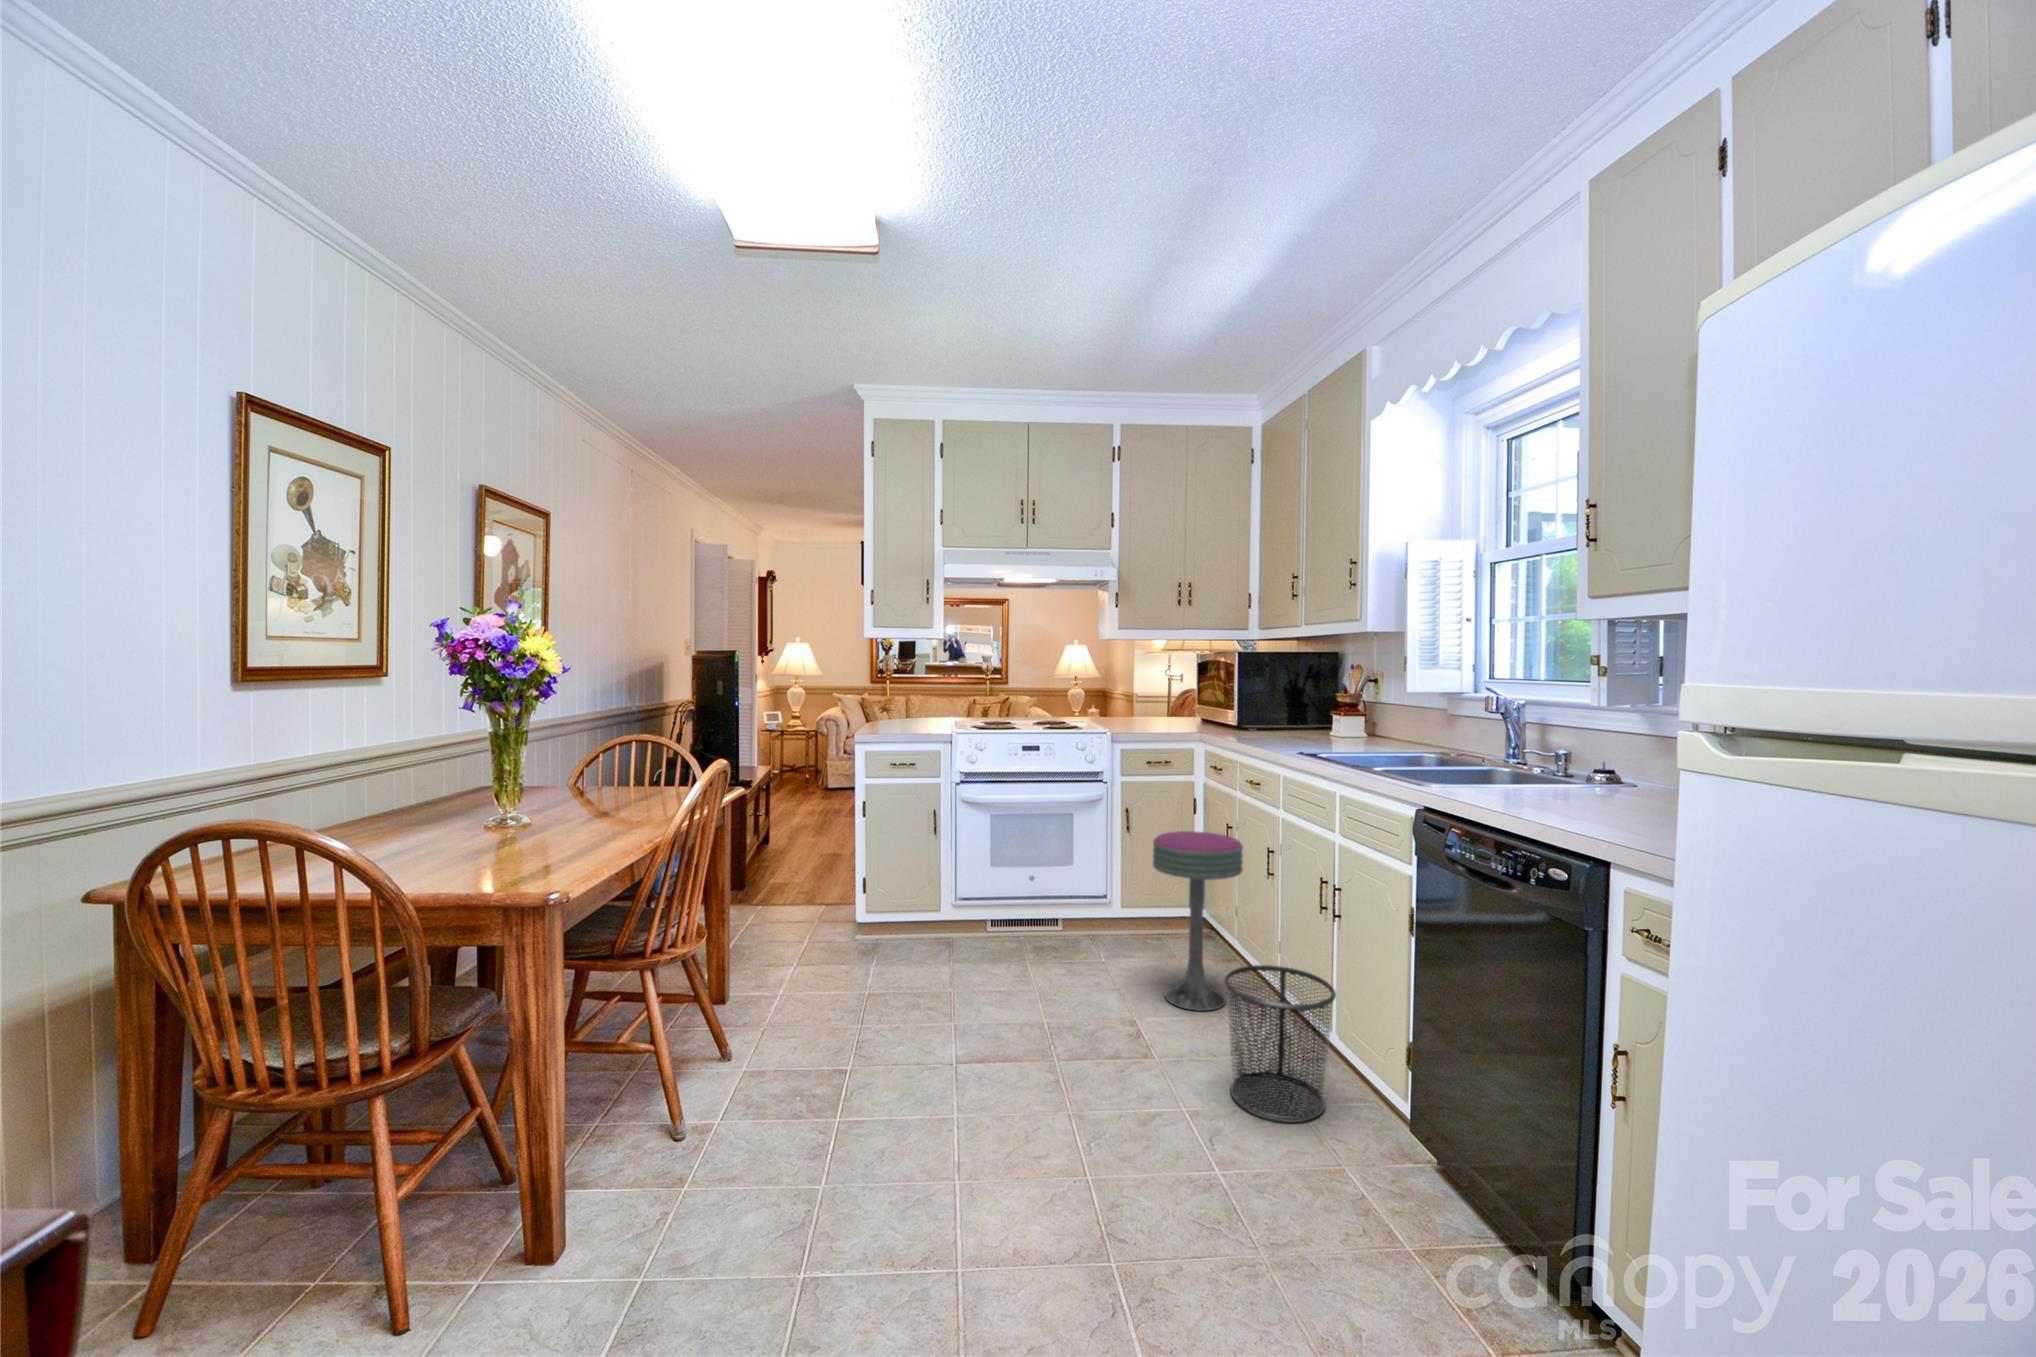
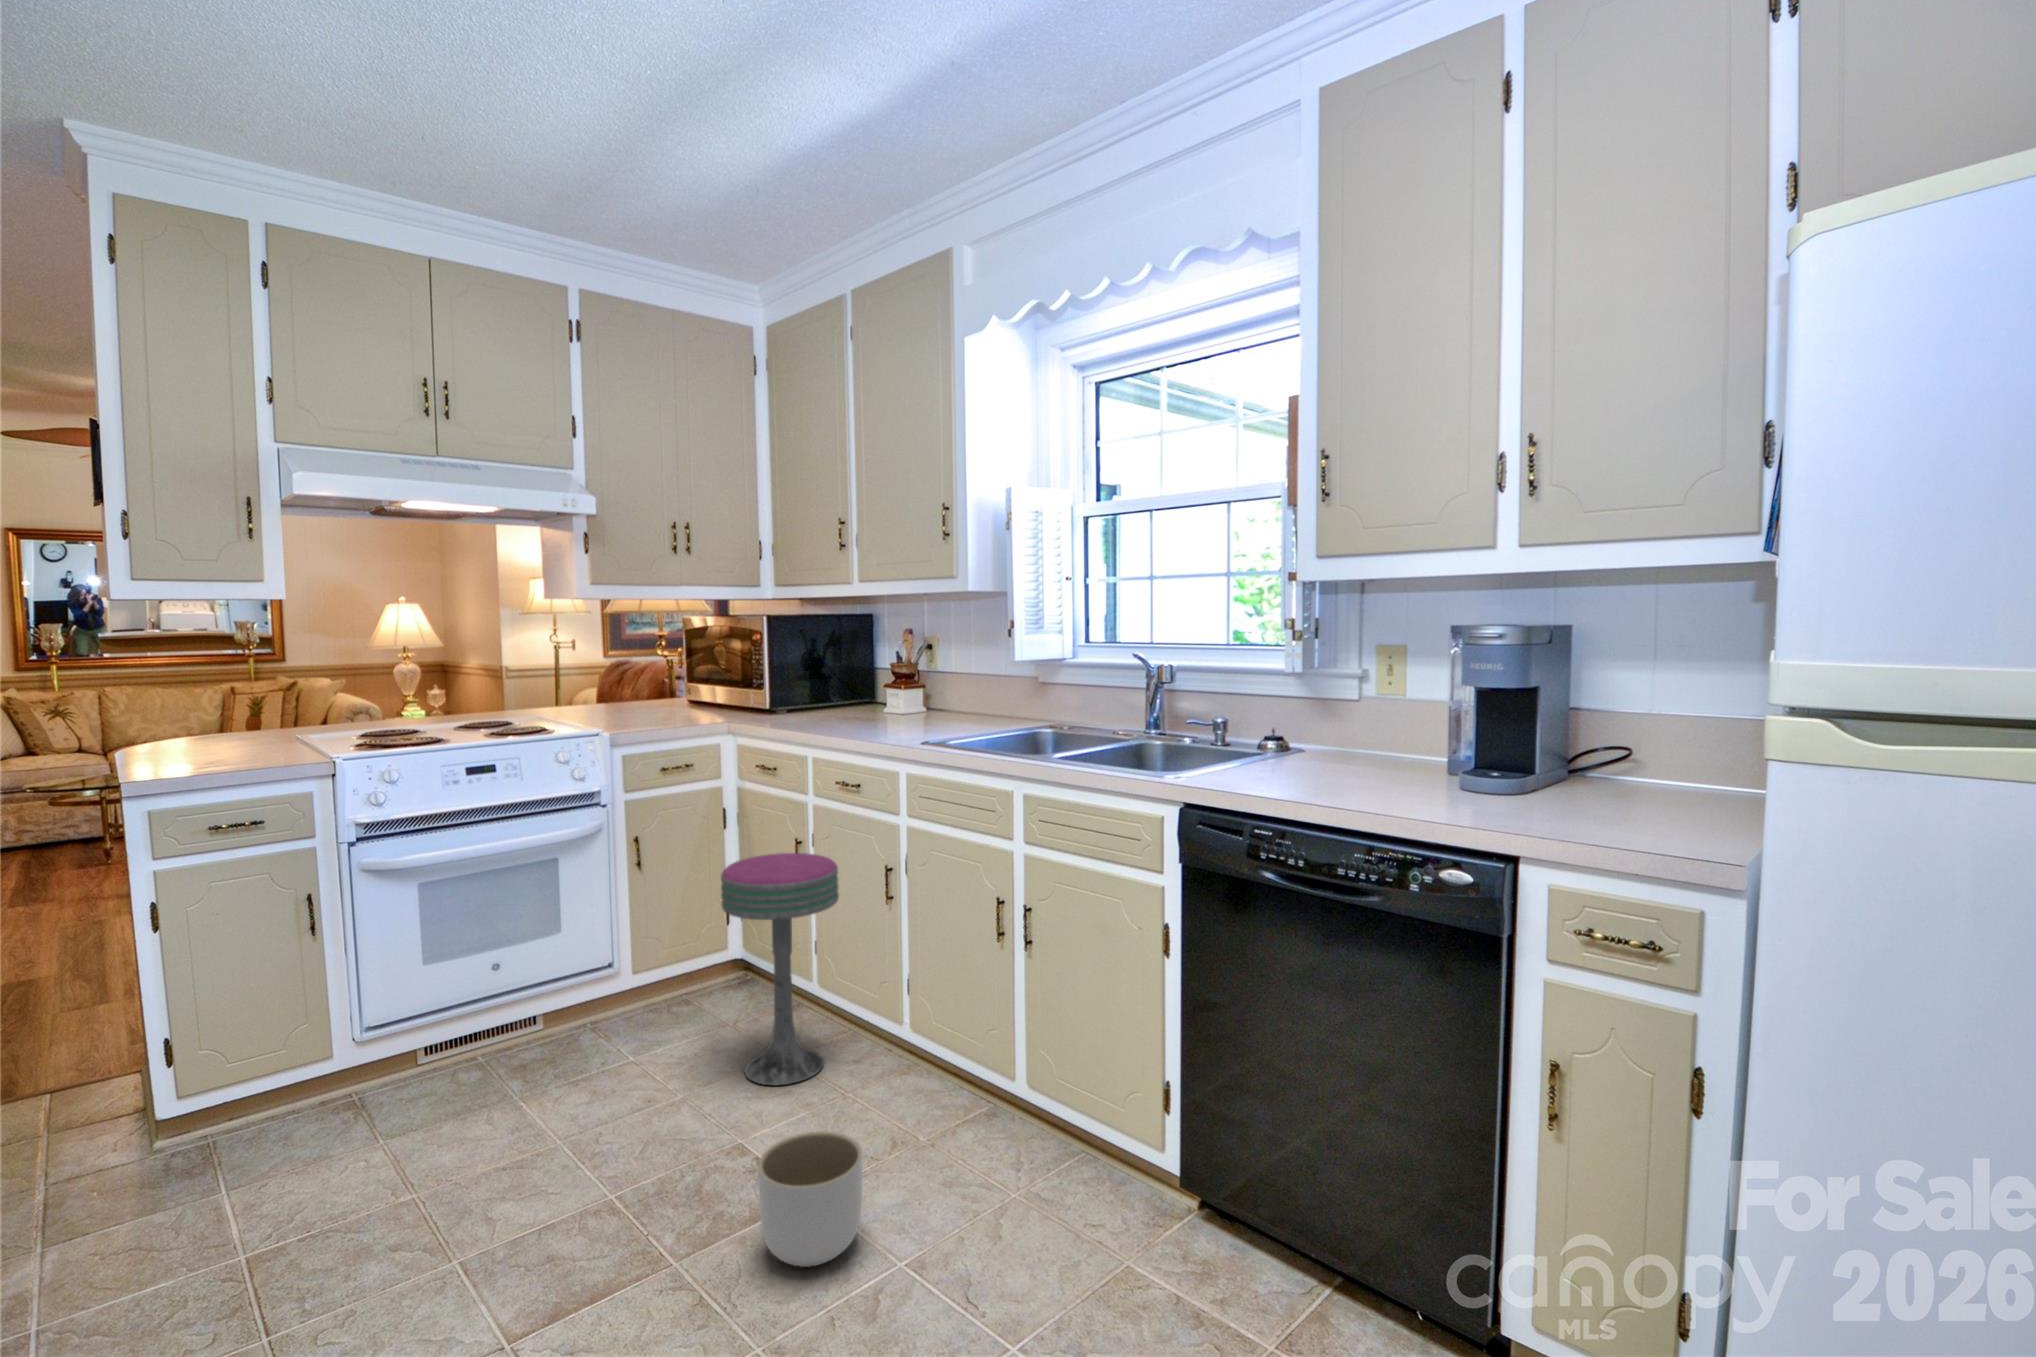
waste bin: present [1224,965,1336,1122] -> none [885,1001,1014,1188]
planter: none [1100,1026,1177,1123] -> present [758,1131,862,1267]

